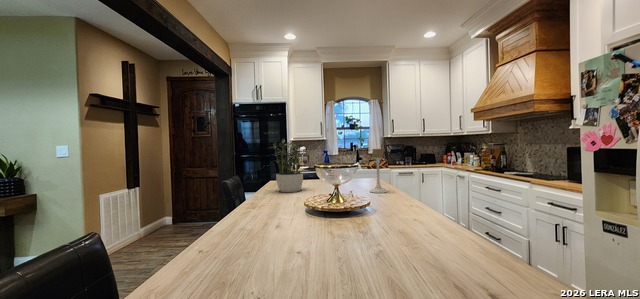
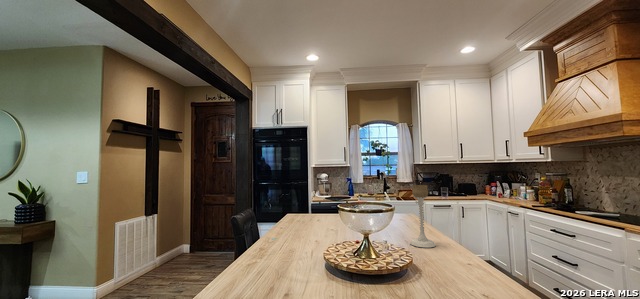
potted plant: present [269,139,304,192] -> none [277,169,325,239]

